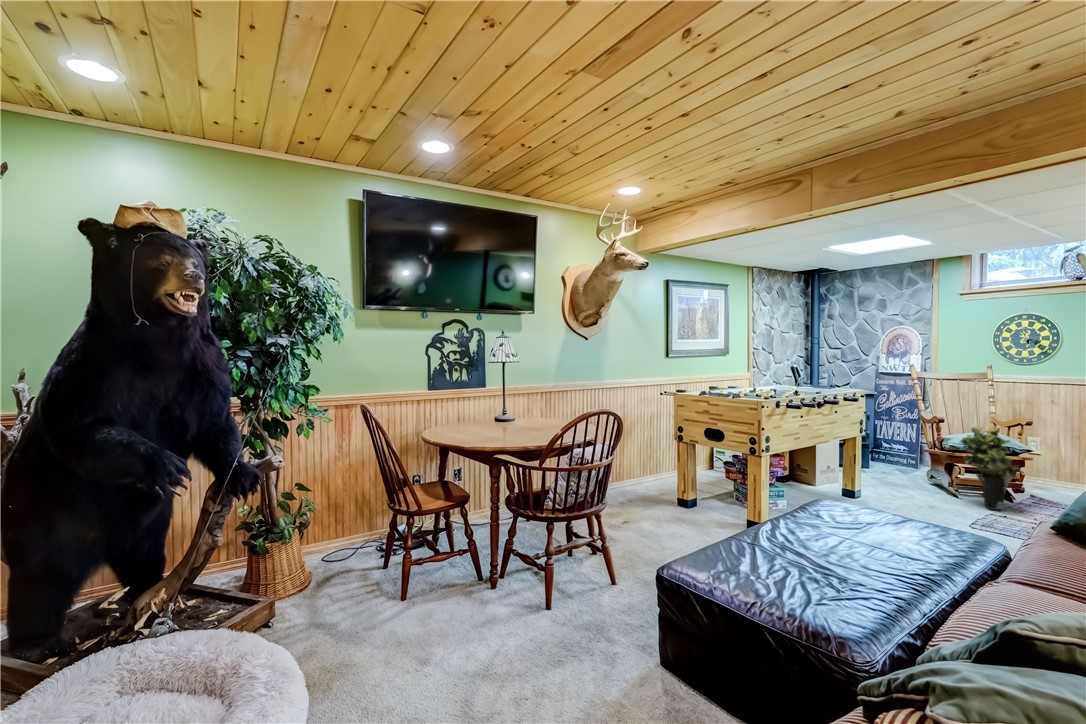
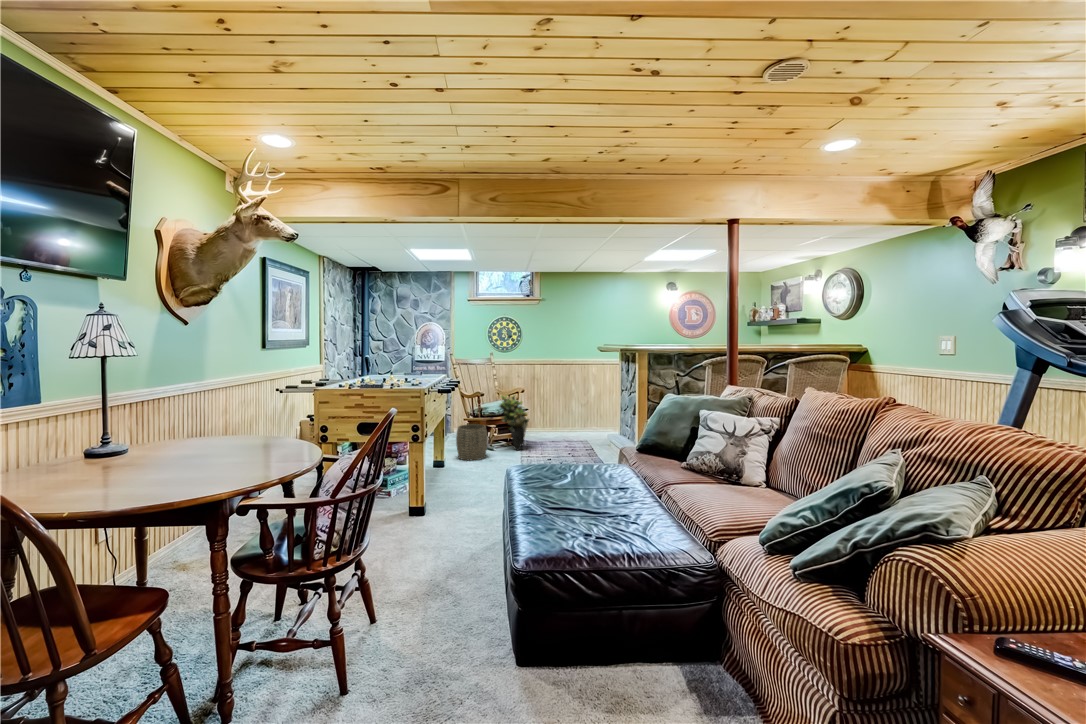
woven basket: none [880,456,928,505] -> present [456,424,487,460]

